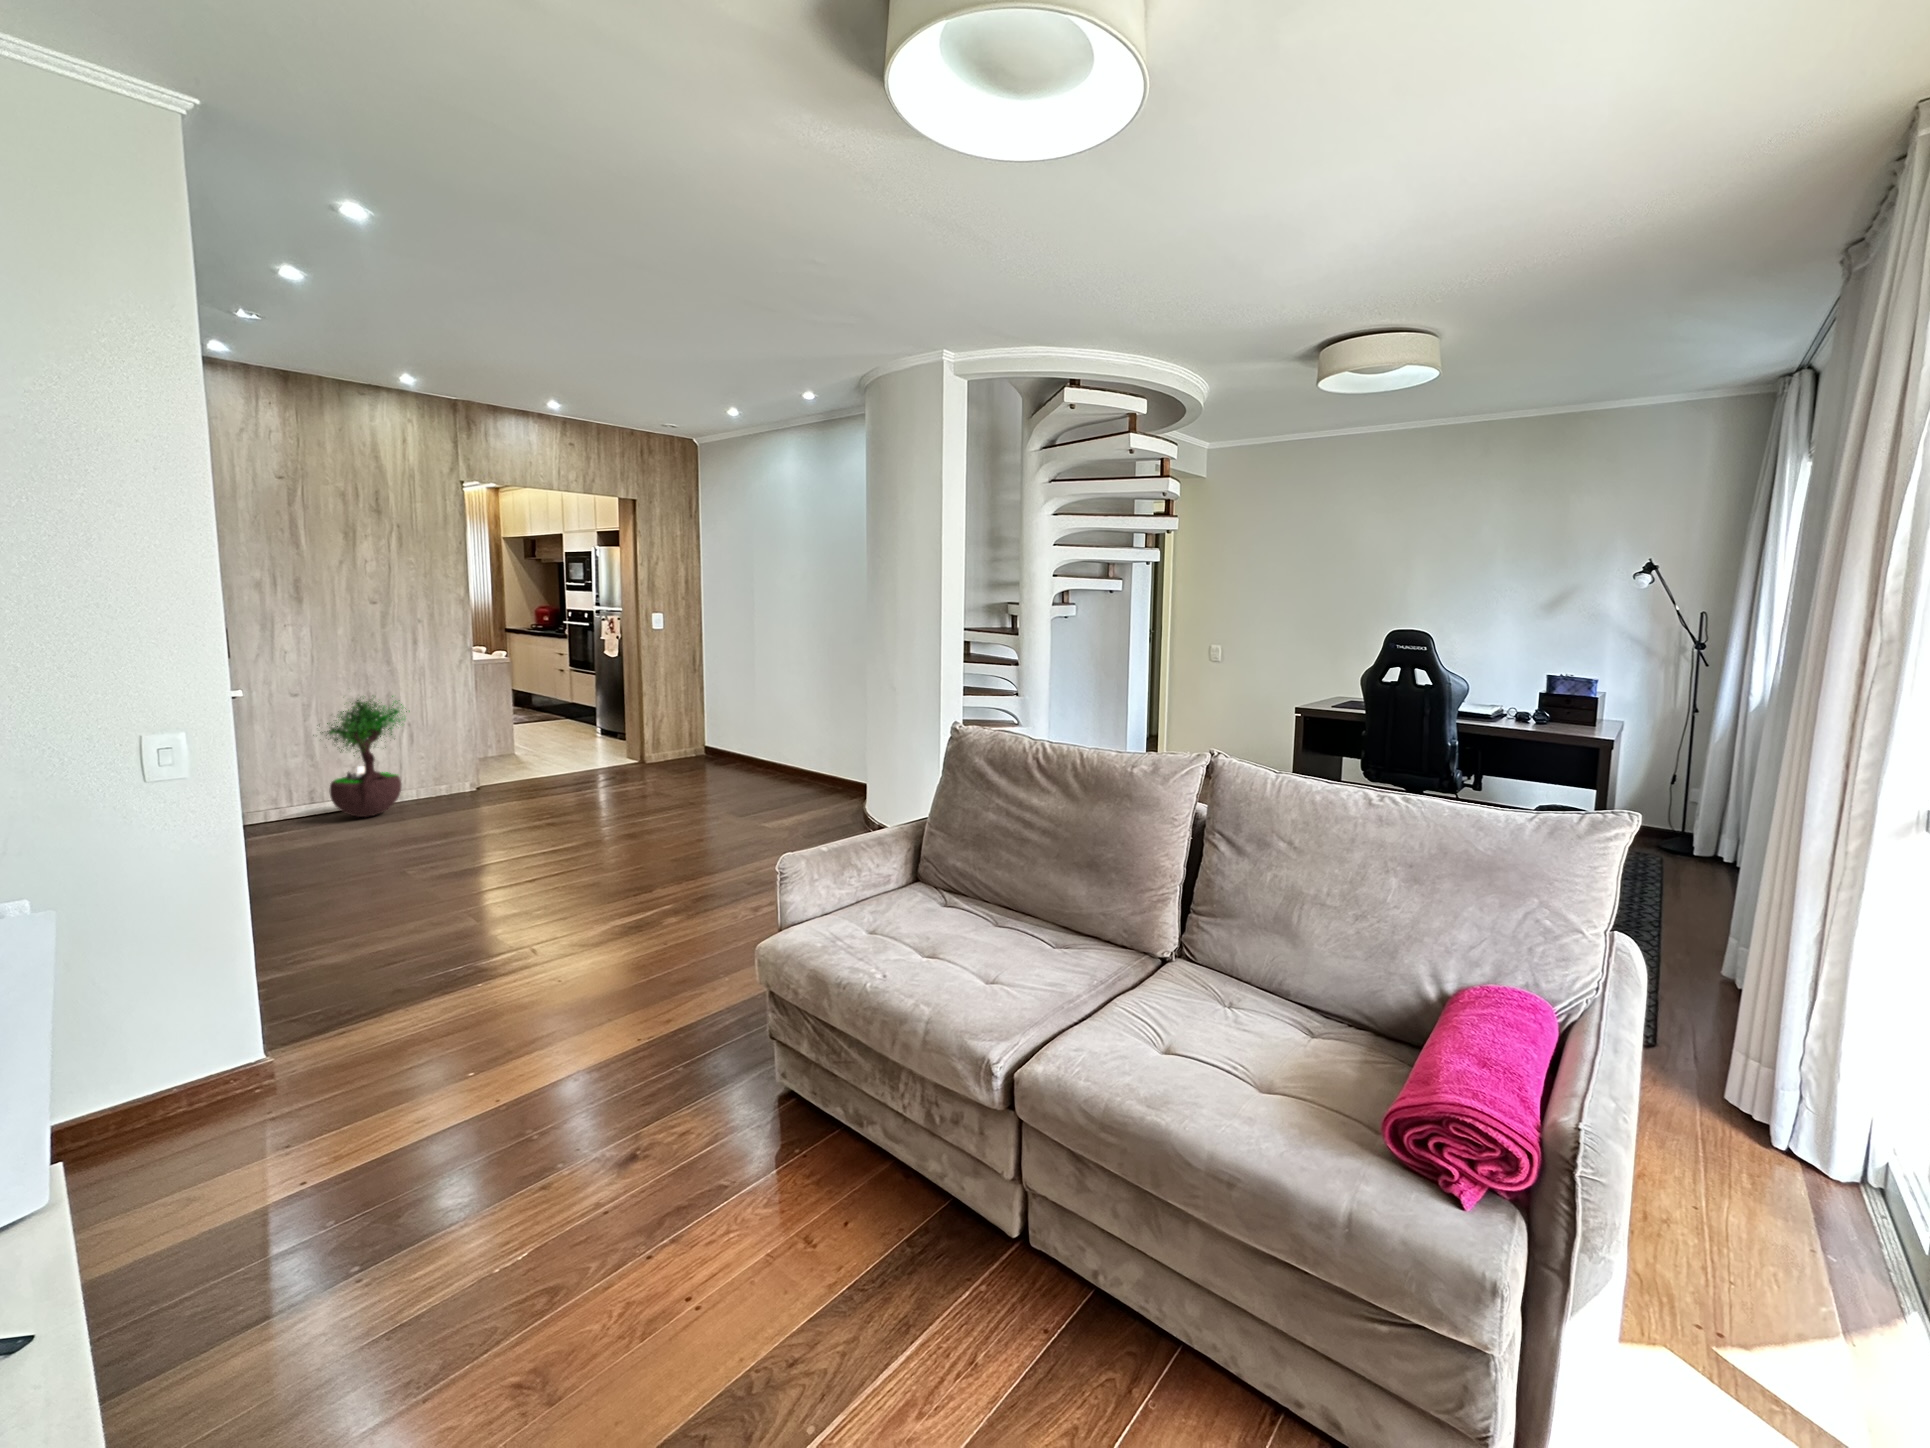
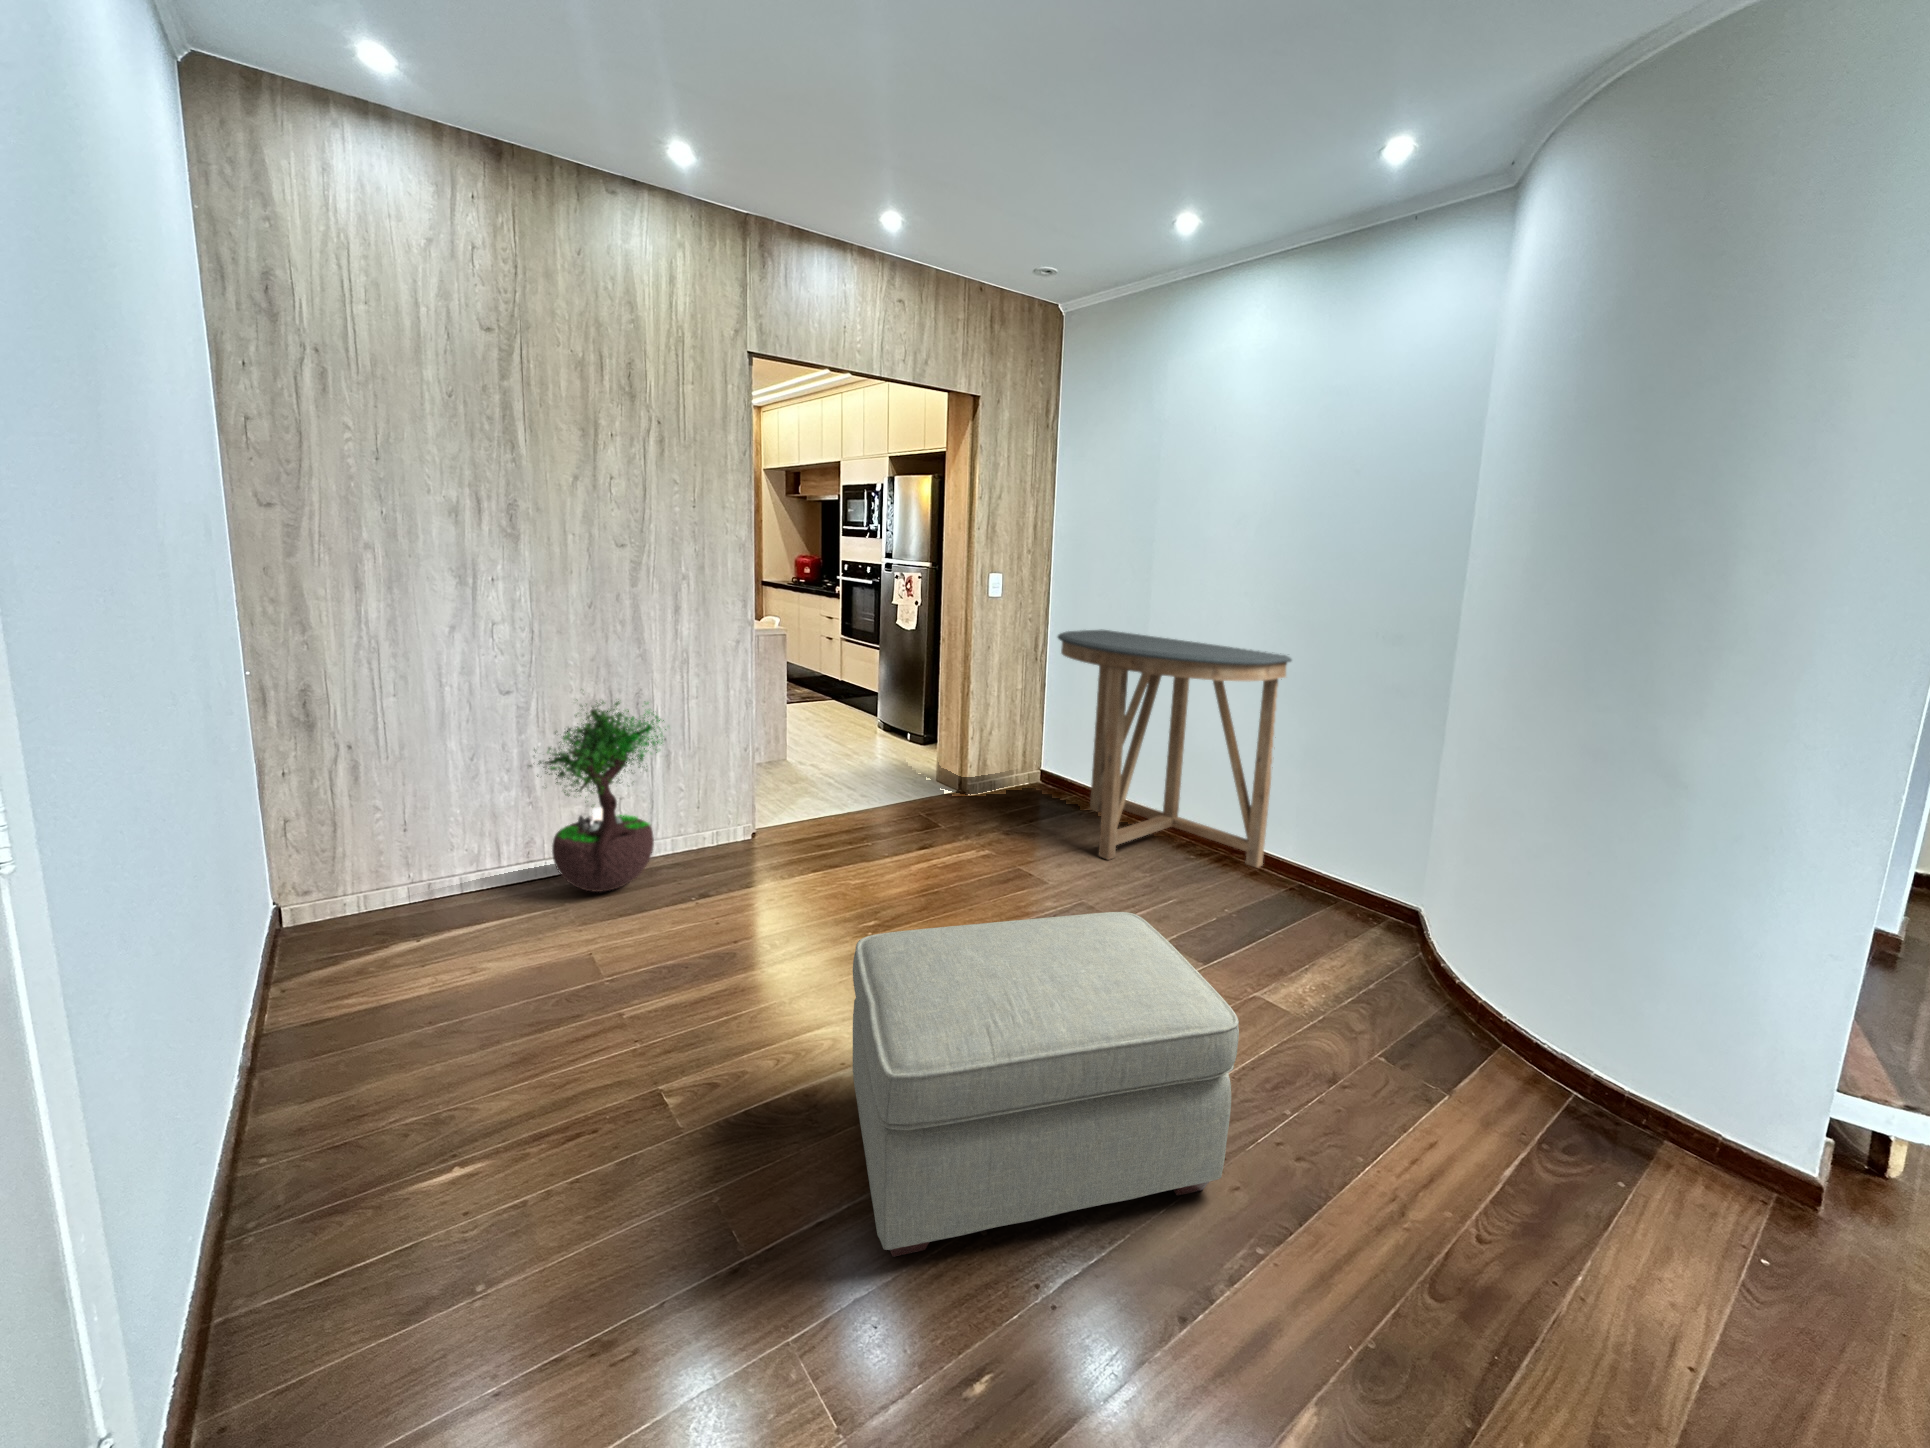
console table: none [689,647,826,785] -> present [1058,629,1292,867]
ottoman: none [499,770,677,892] -> present [853,912,1239,1257]

